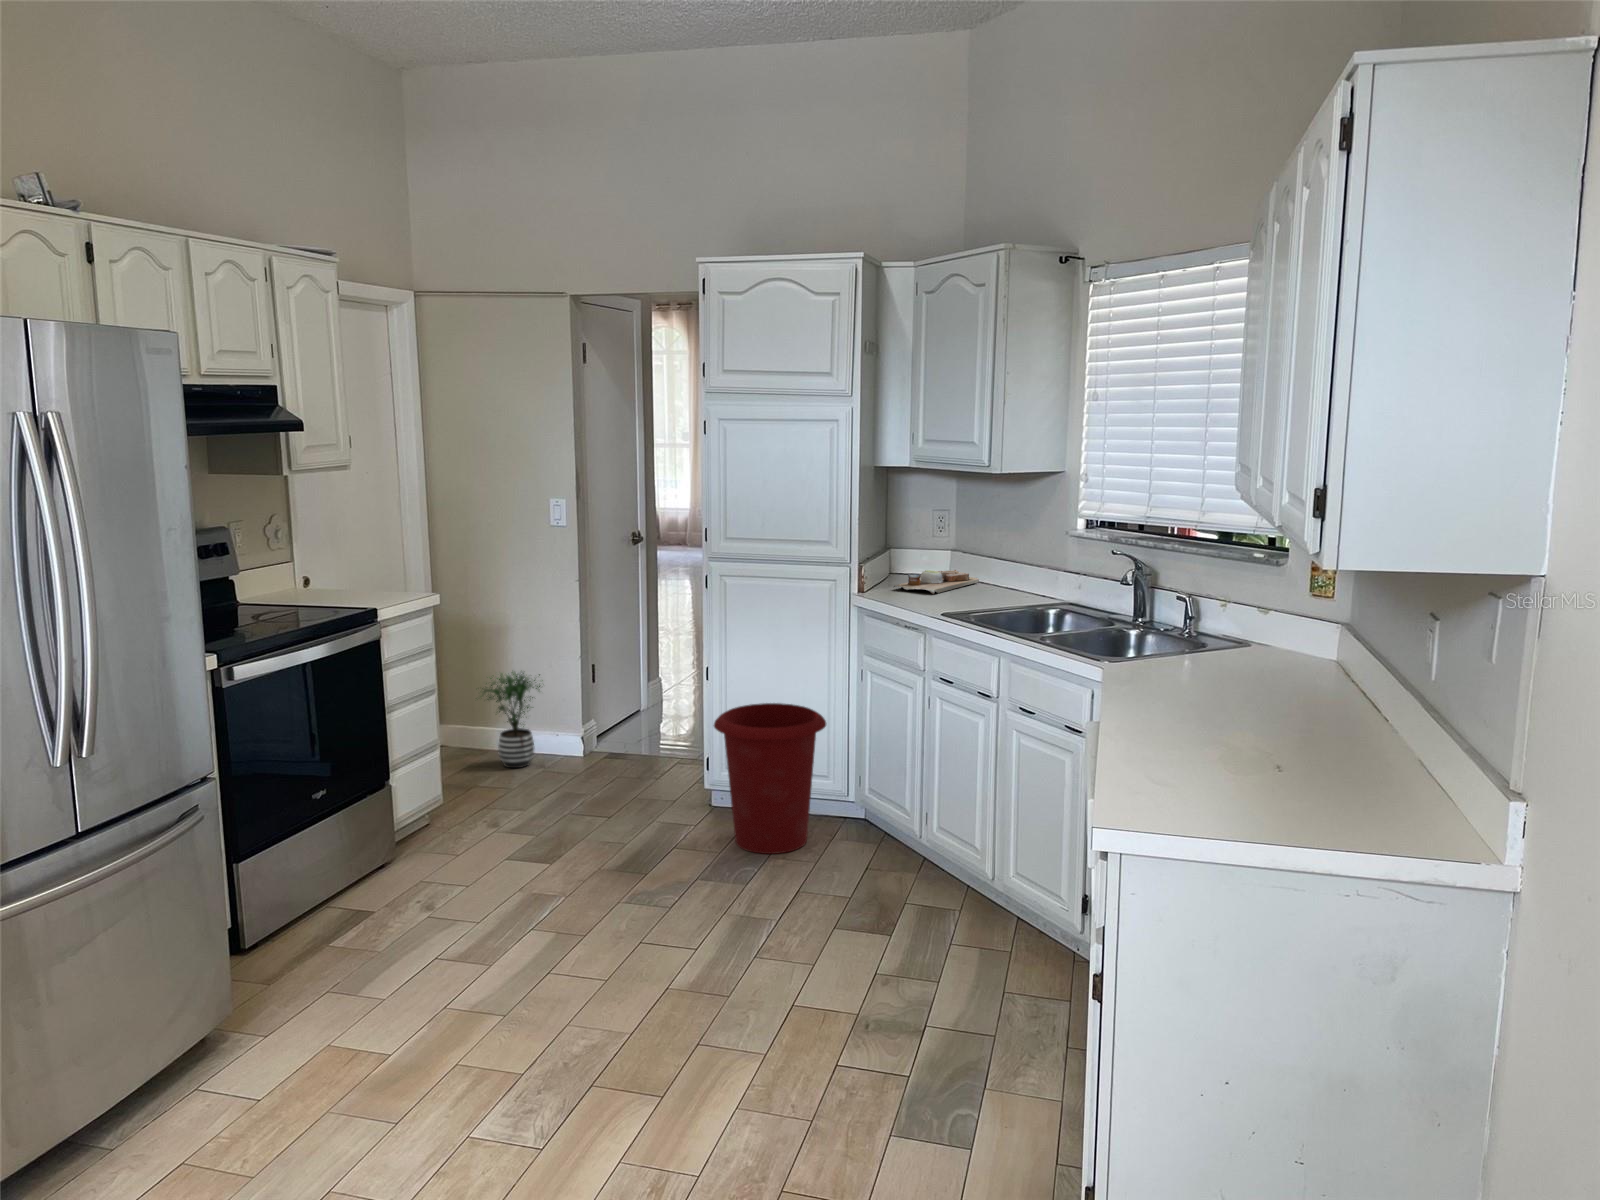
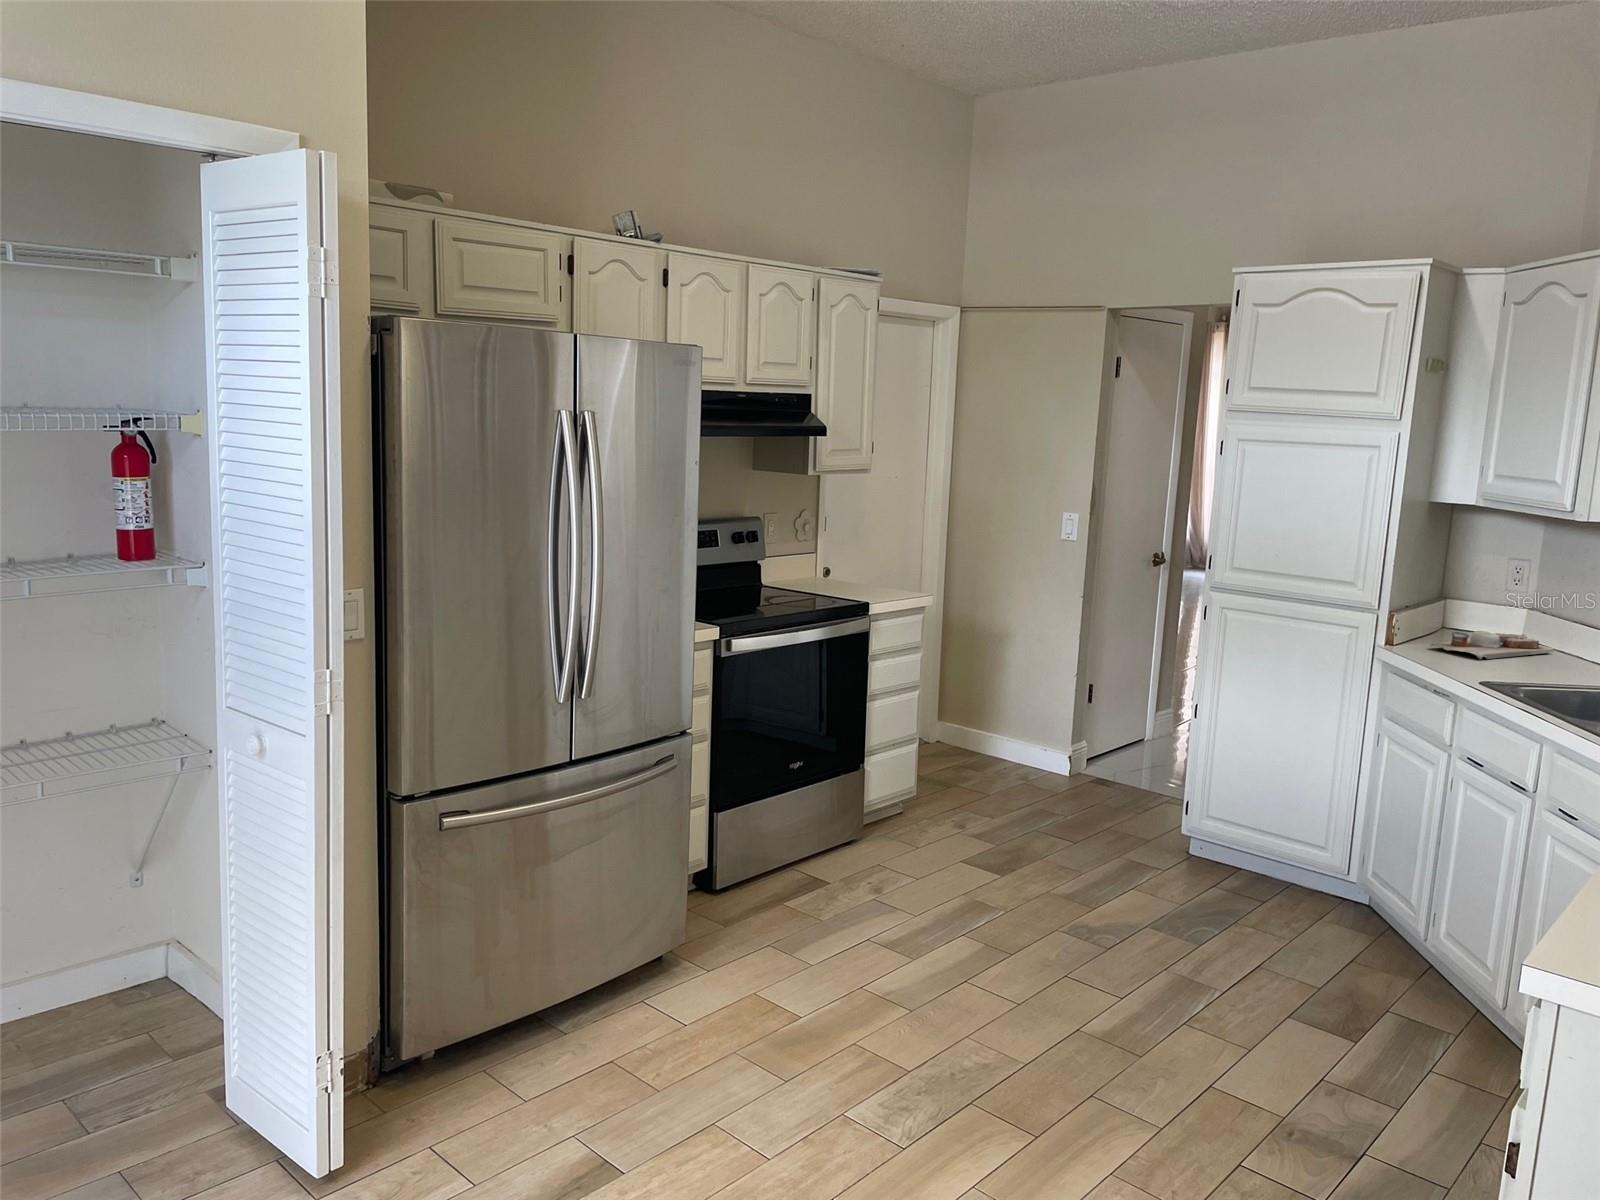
potted plant: present [480,672,543,768] -> none [969,679,1039,778]
waste bin: present [714,703,826,854] -> none [1192,753,1324,921]

